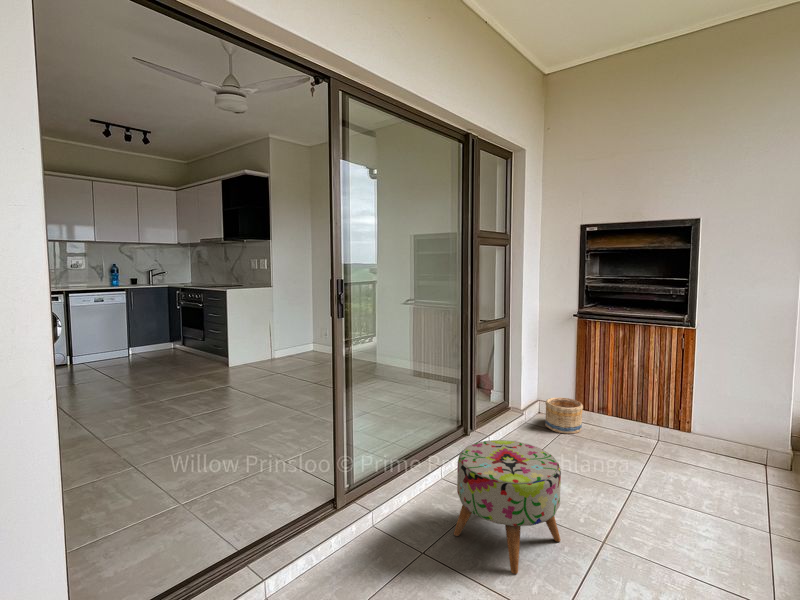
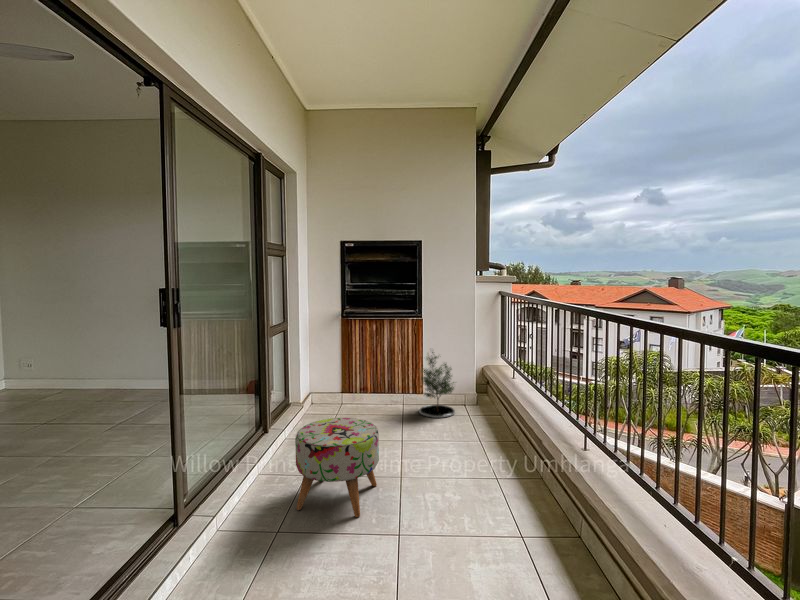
potted tree: none [677,372,748,476] -> present [419,352,455,418]
basket: present [545,397,583,434] -> none [321,386,351,415]

